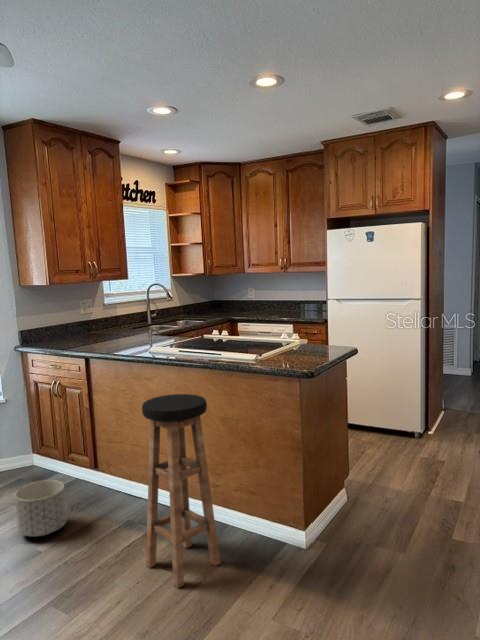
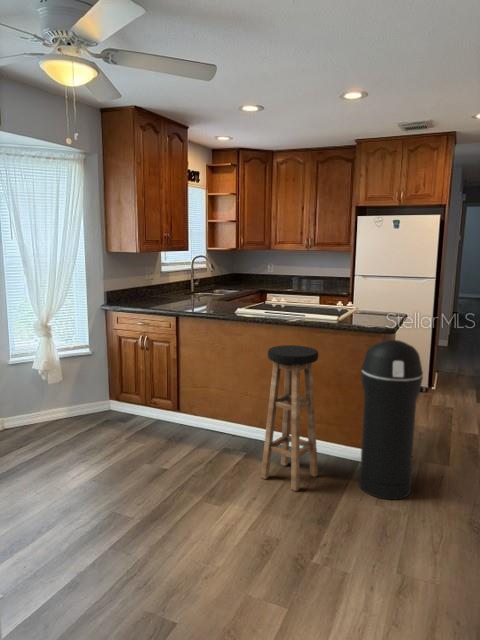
trash can: none [256,388,335,606] -> present [359,340,423,500]
planter: present [15,480,67,537] -> none [140,416,178,460]

